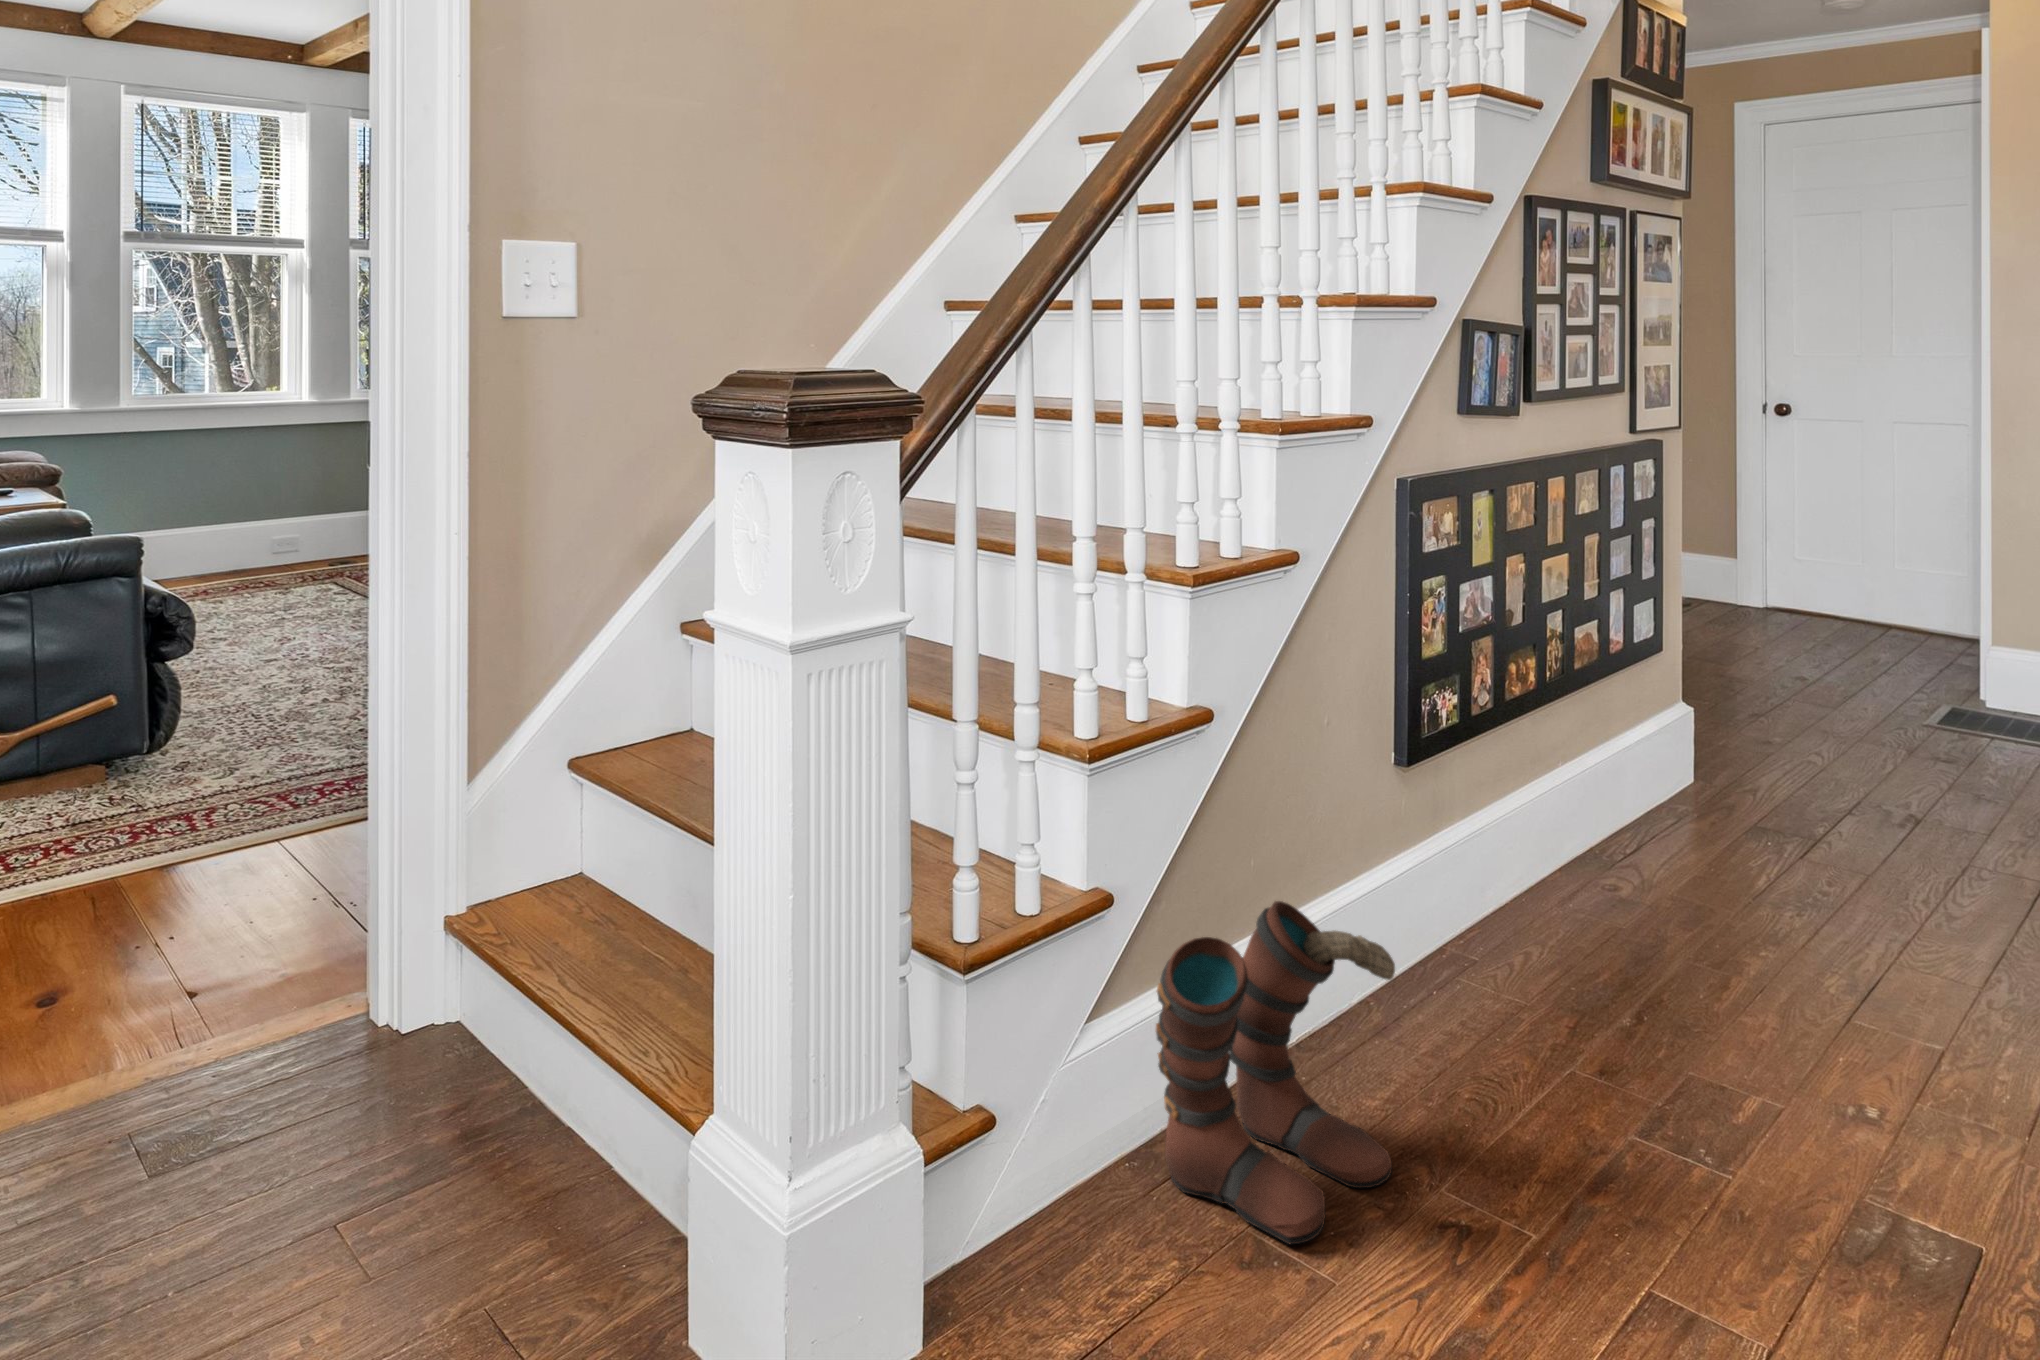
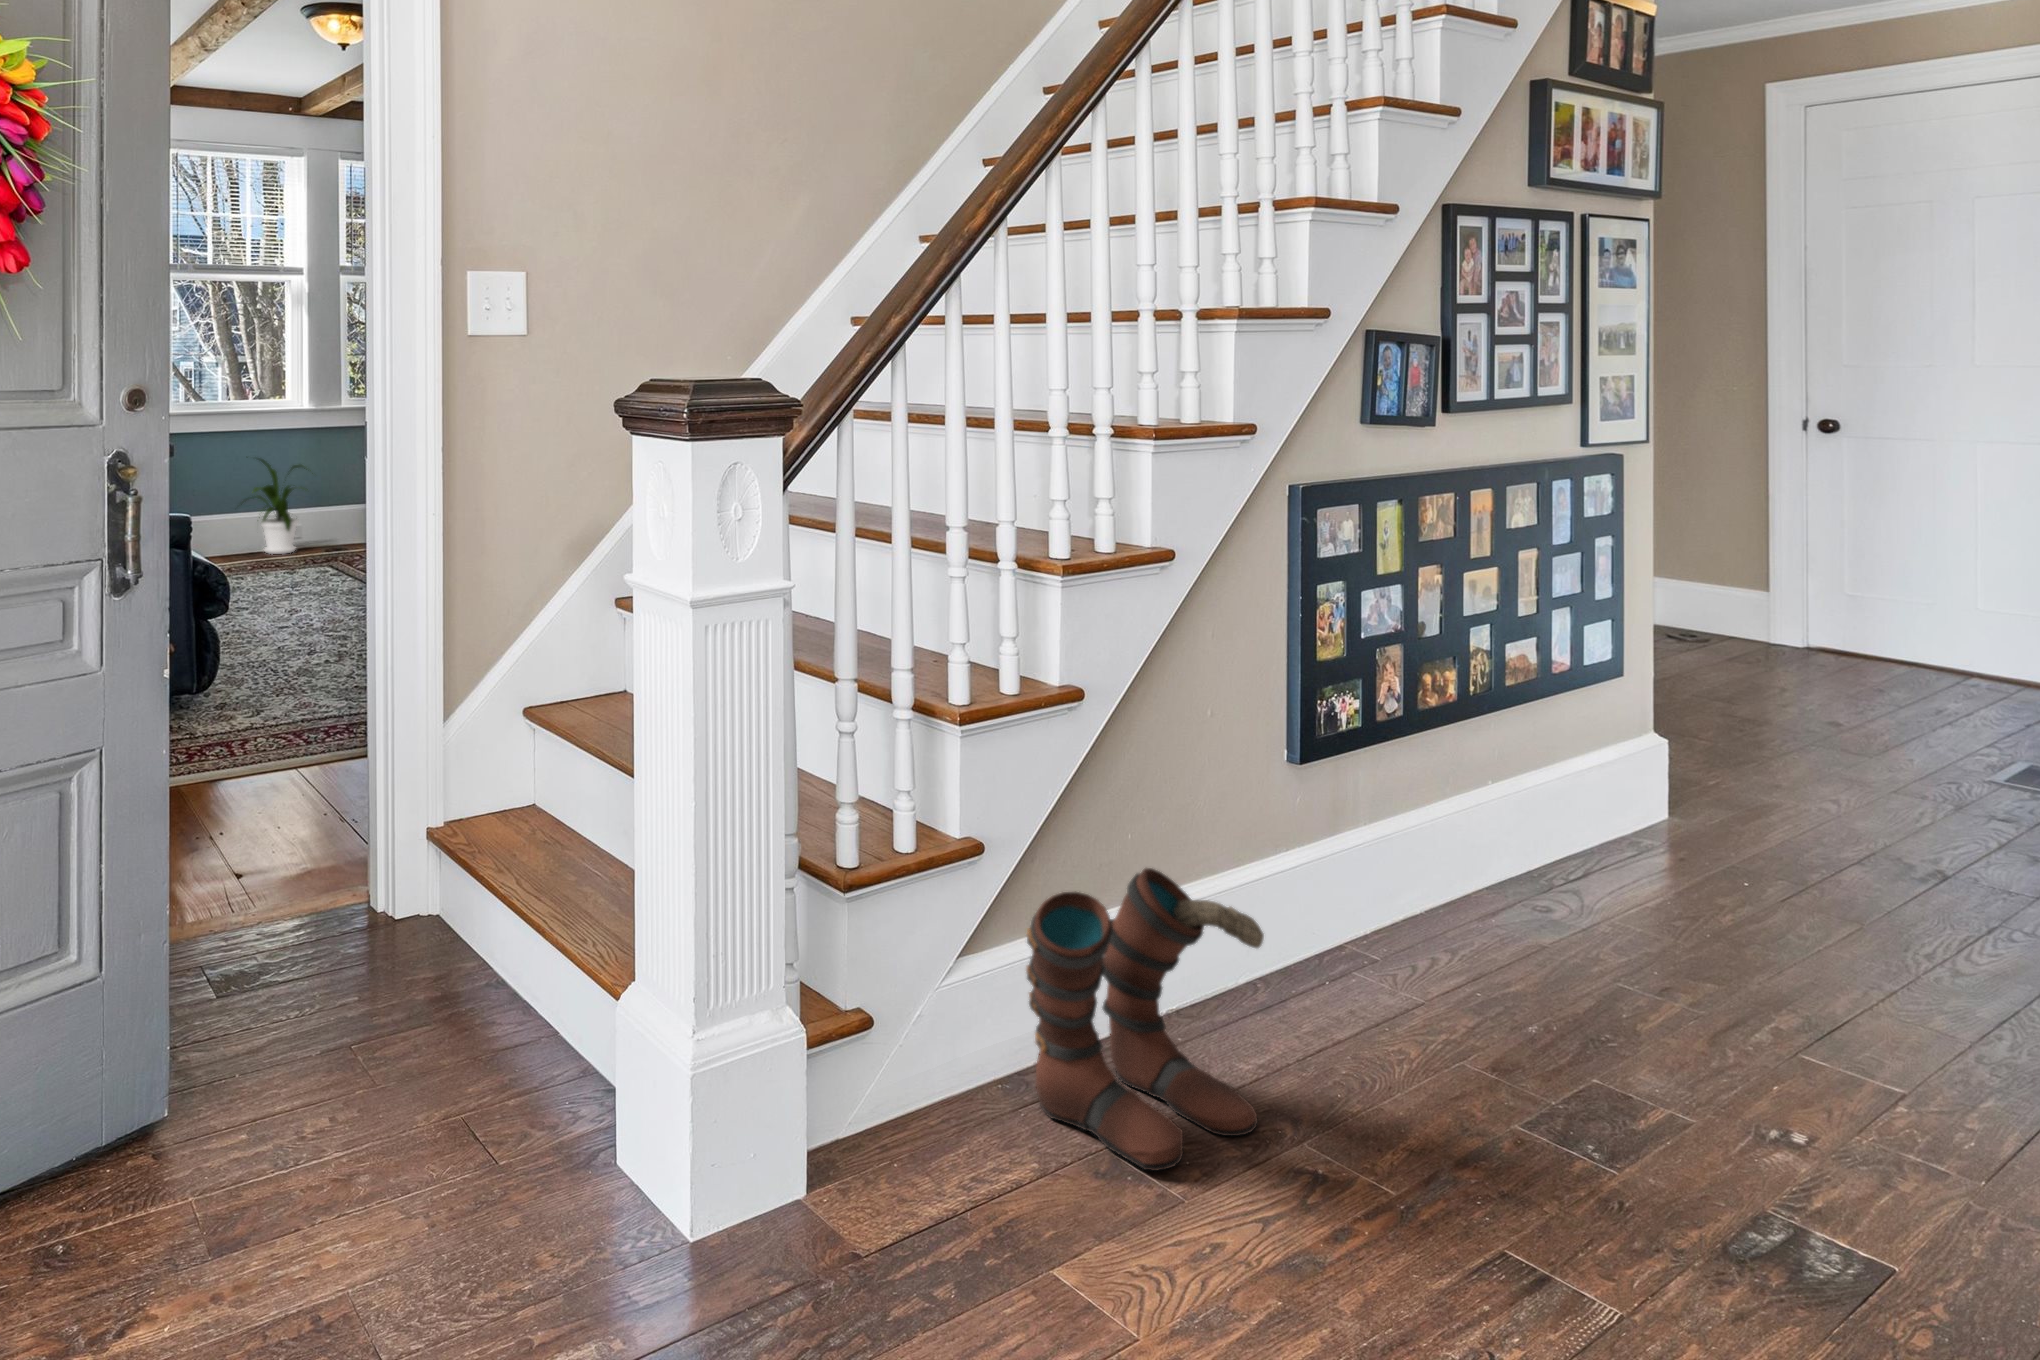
house plant: none [213,460,315,571] -> present [252,459,311,554]

